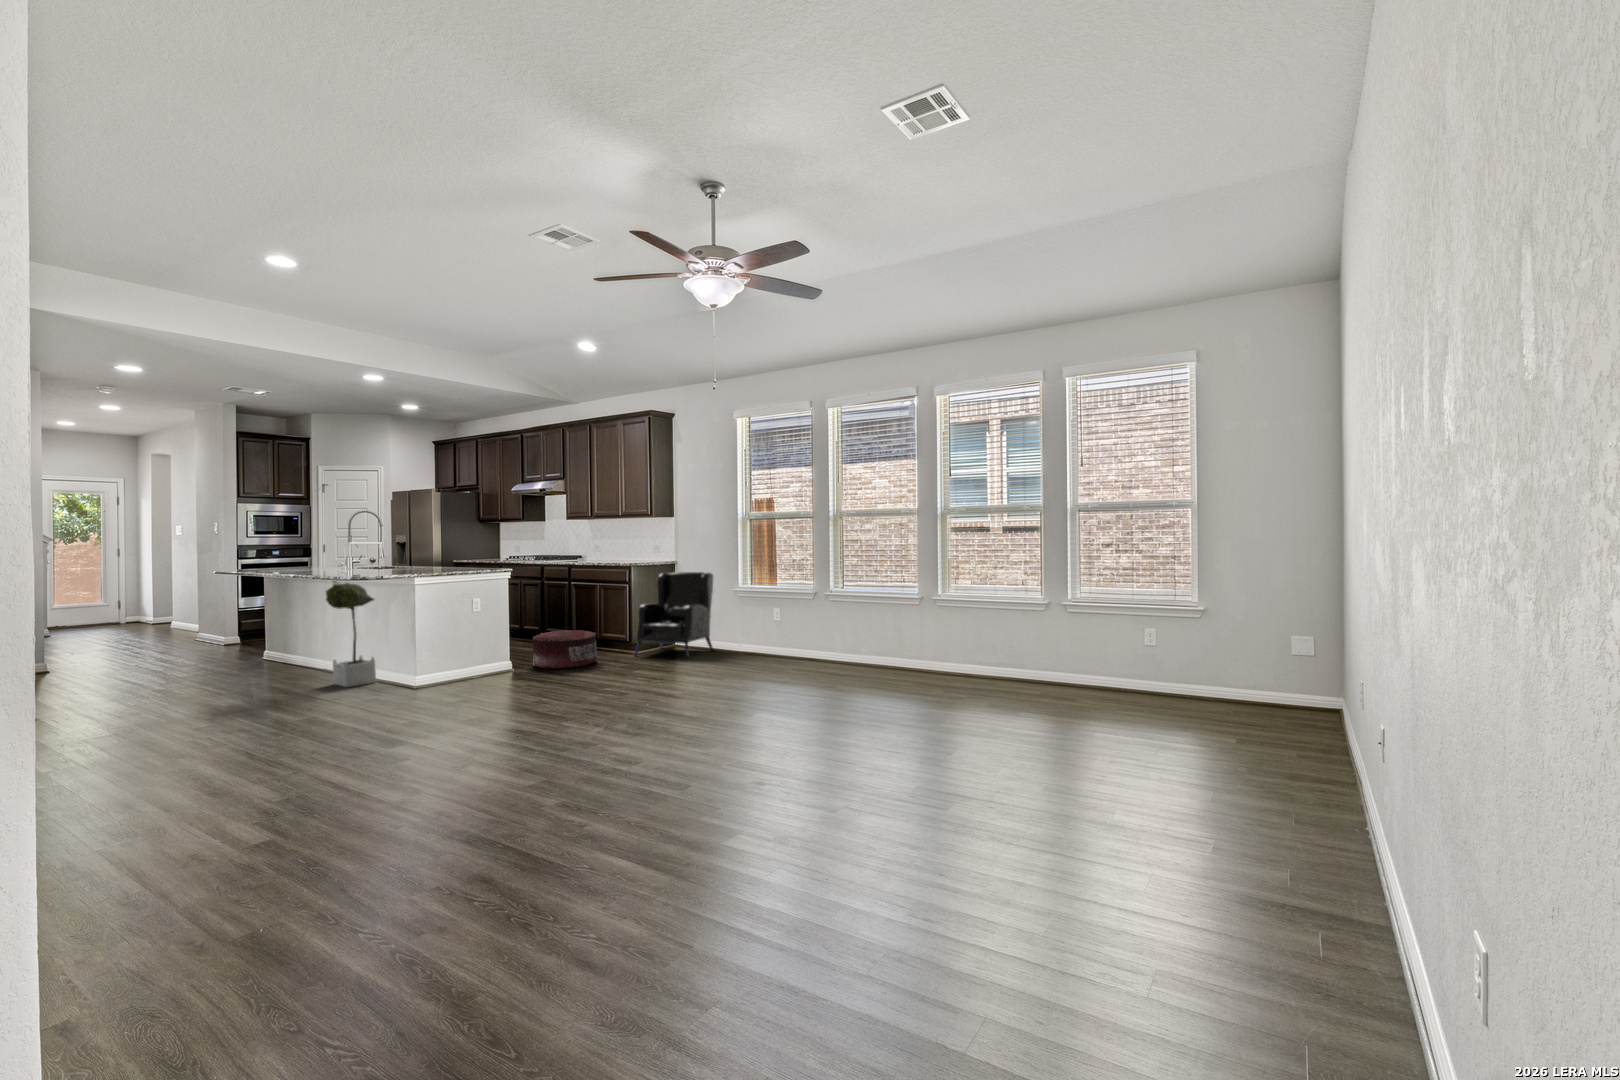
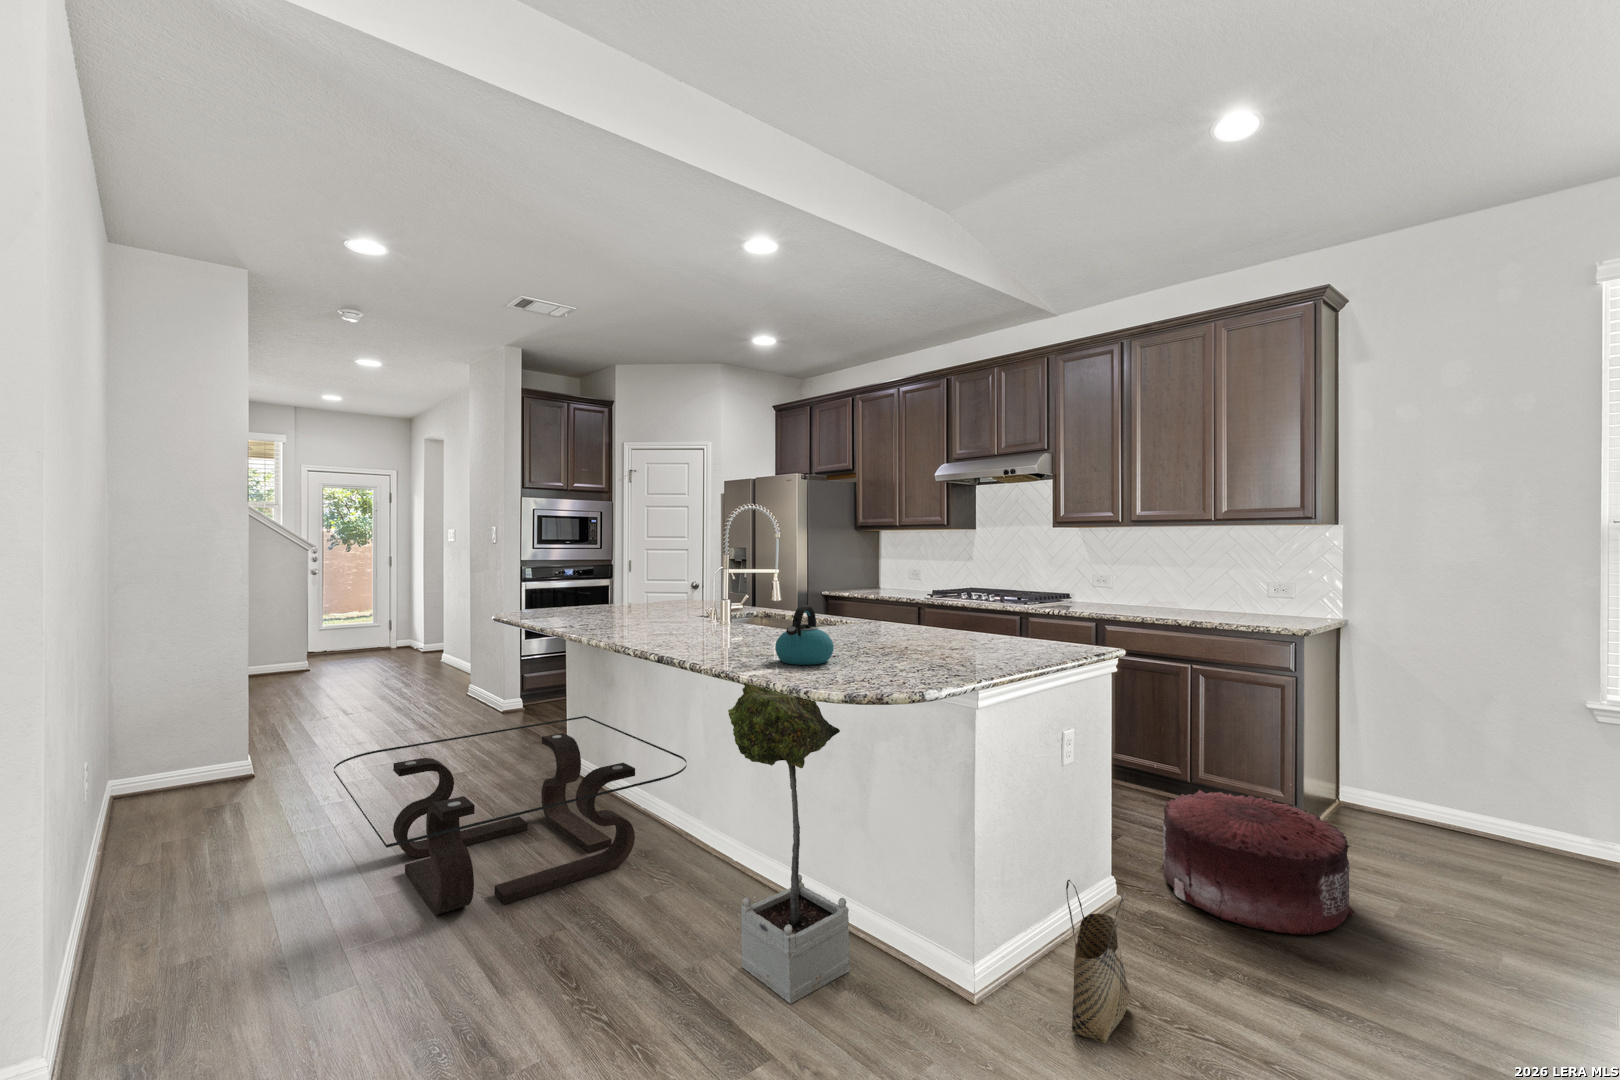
kettle: none [358,556,386,579] -> present [775,605,834,665]
armchair: present [635,572,714,656] -> none [1352,645,1588,898]
coffee table: none [141,622,325,685] -> present [334,716,686,915]
woven basket: none [441,640,470,684] -> present [1066,880,1130,1043]

